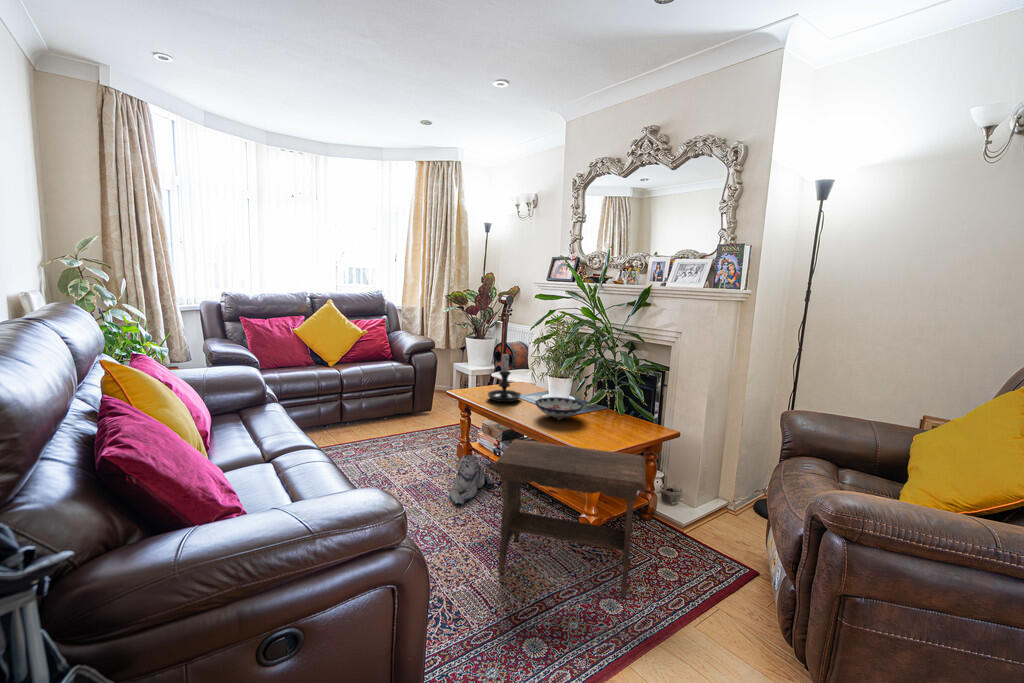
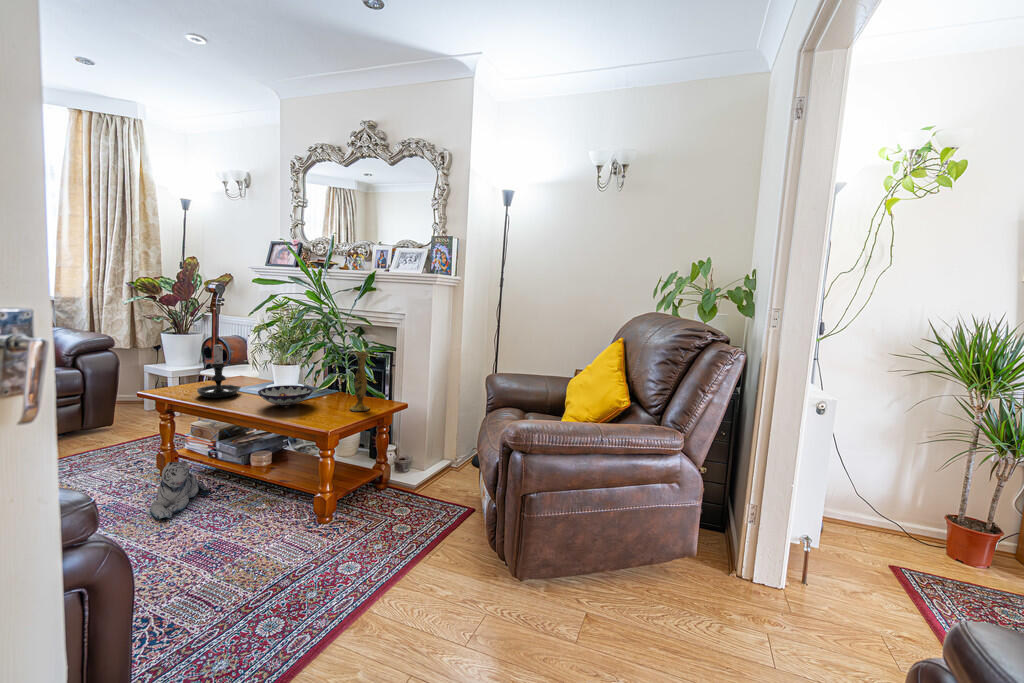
vase: none [618,371,641,434] -> present [350,352,369,411]
footstool: present [492,439,646,598] -> none [208,427,375,572]

